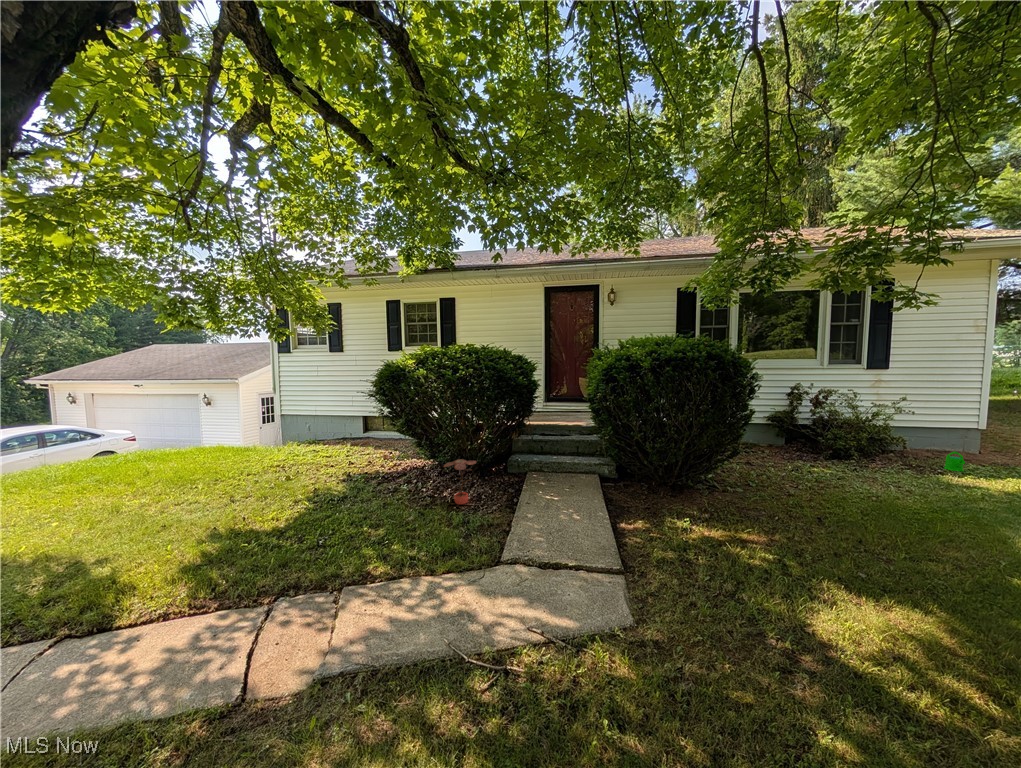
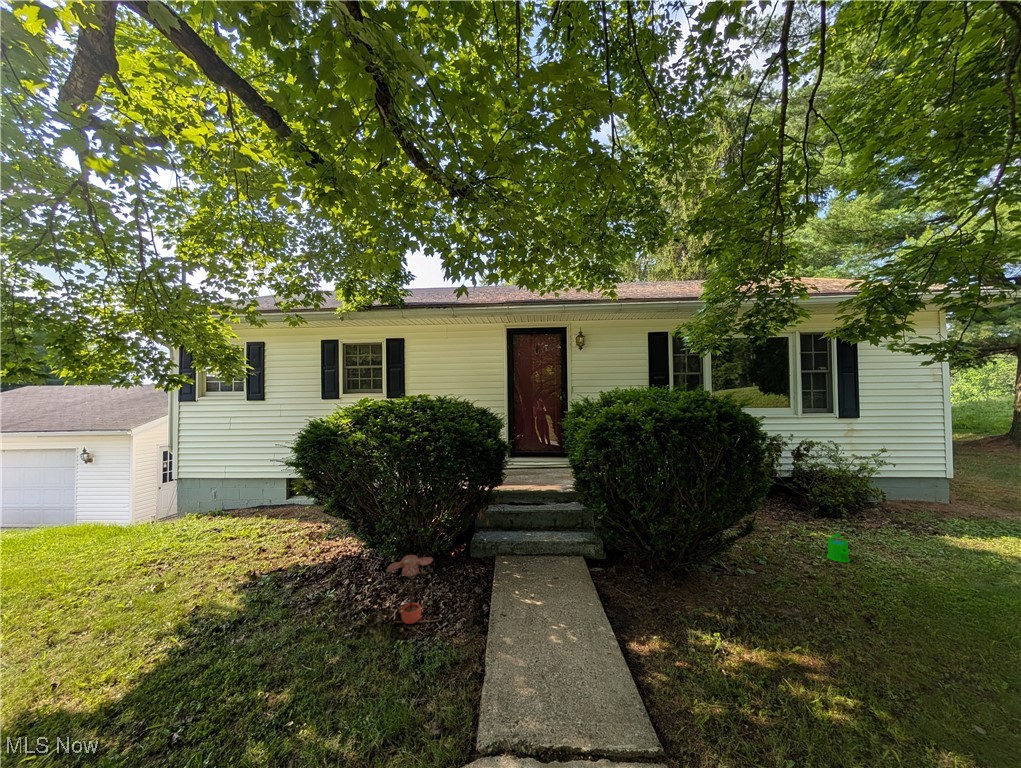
watering can: present [944,452,965,471] -> present [827,534,850,562]

